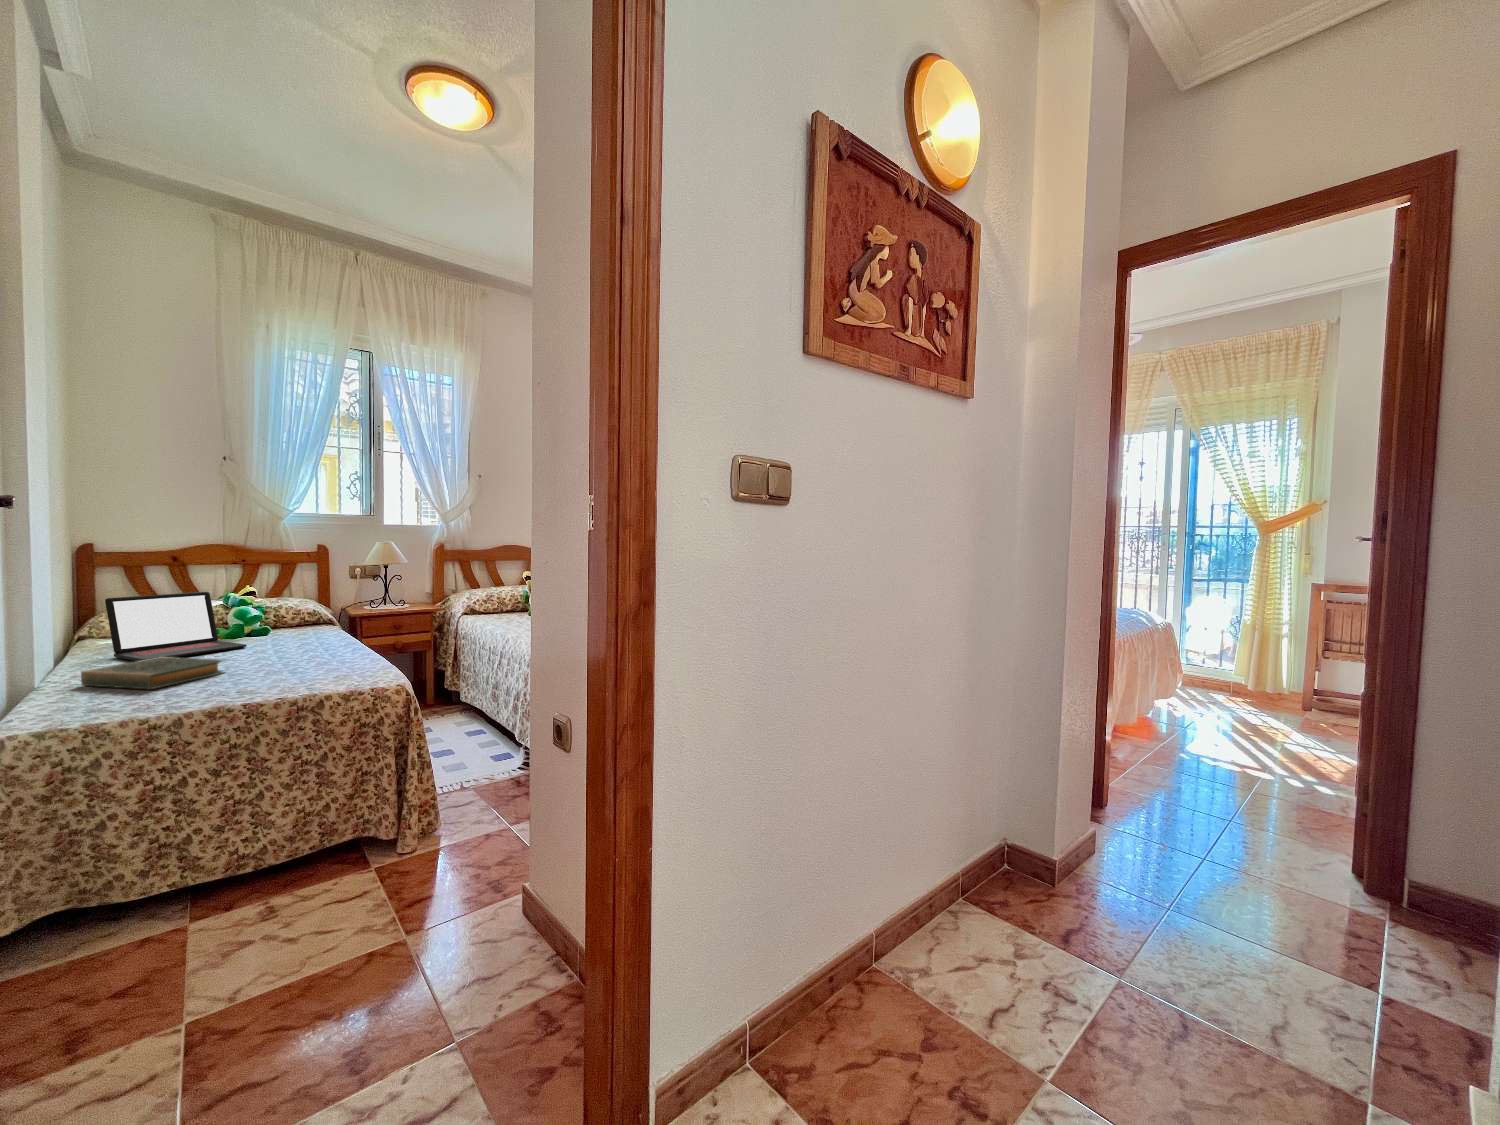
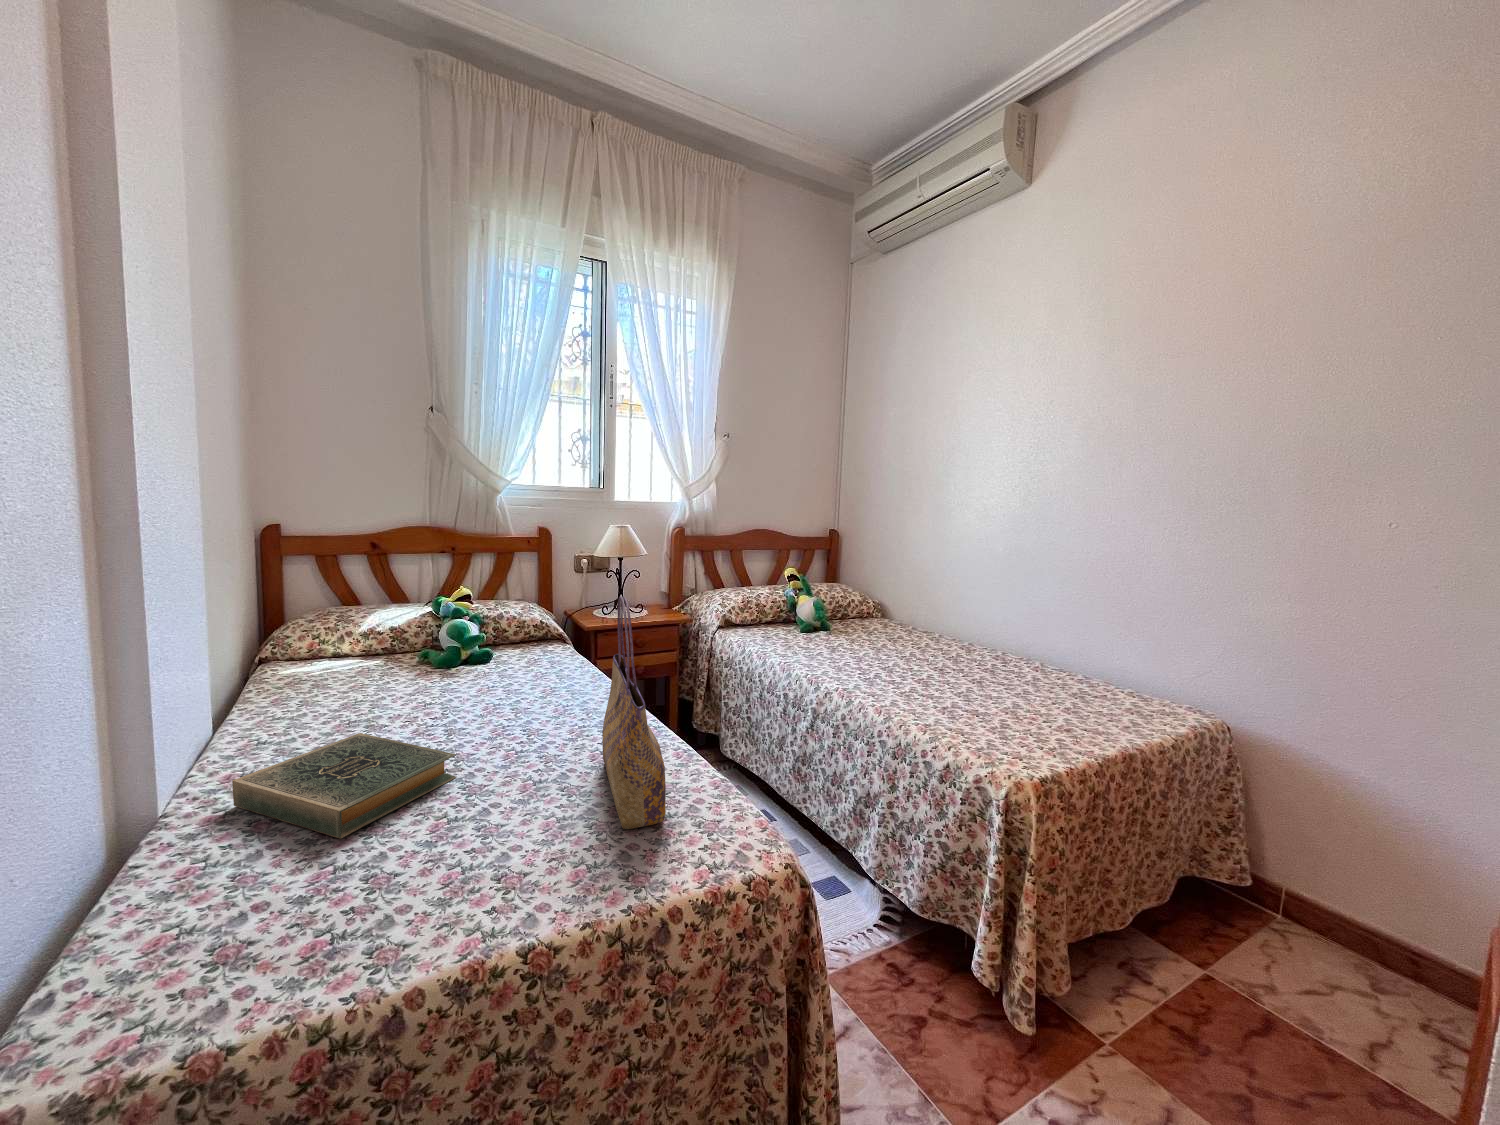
tote bag: none [312,568,348,680] -> present [602,596,666,829]
laptop: present [105,592,247,661] -> none [284,602,471,729]

